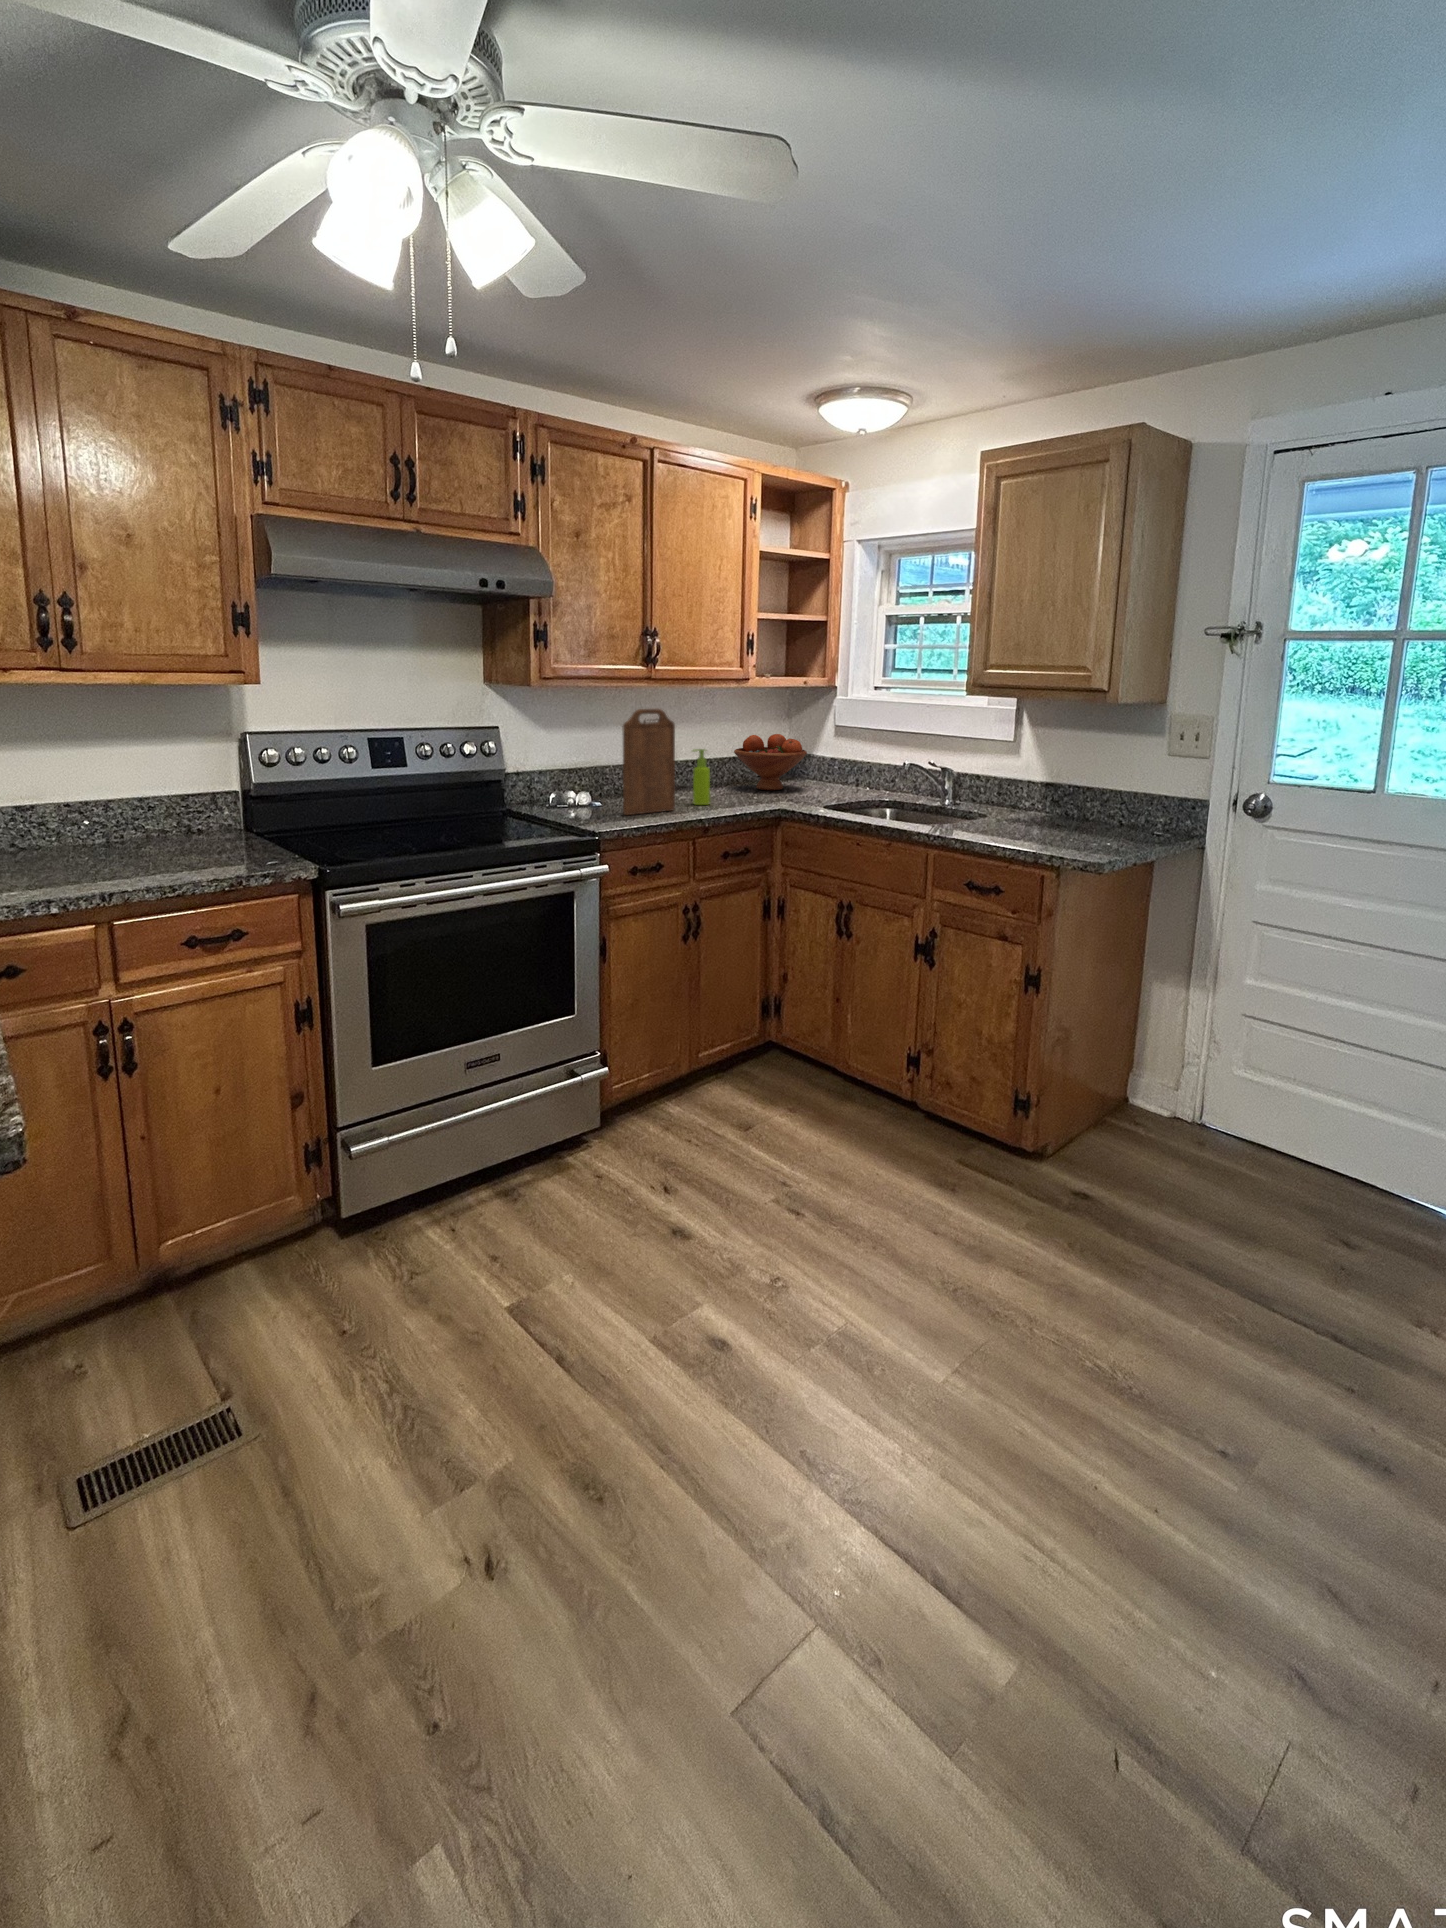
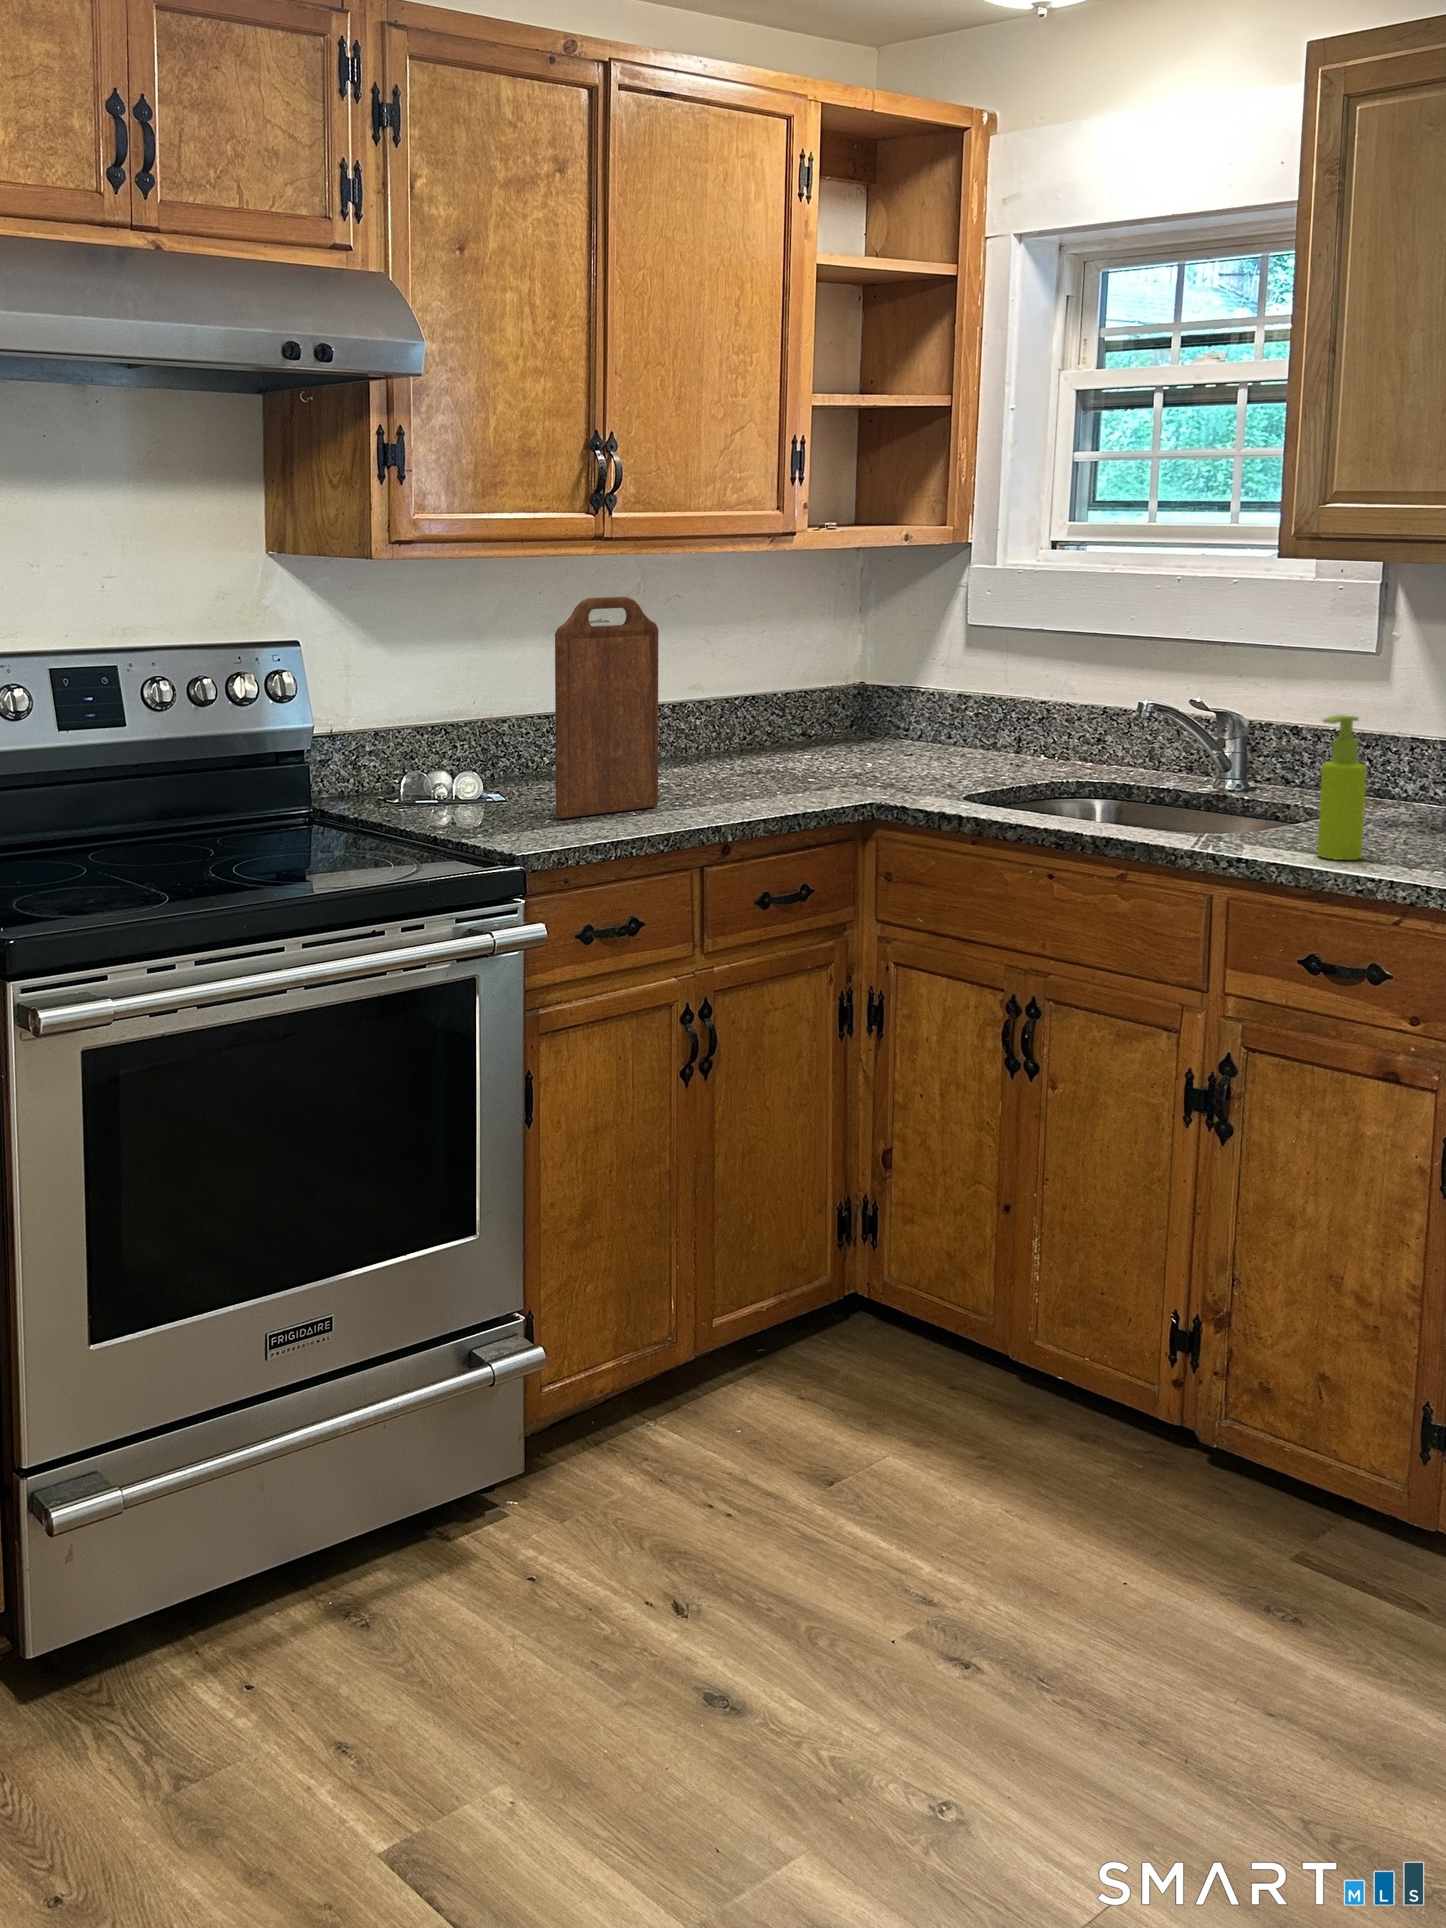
fruit bowl: present [734,734,807,790] -> none [760,644,914,761]
soap dispenser: present [693,749,710,805] -> present [1317,715,1367,860]

